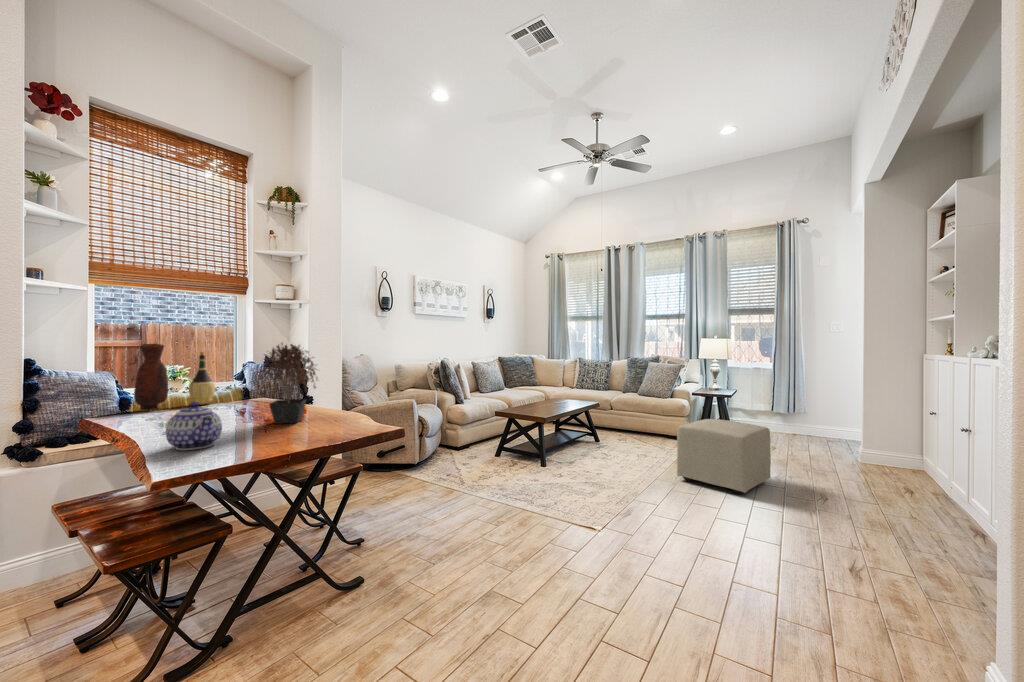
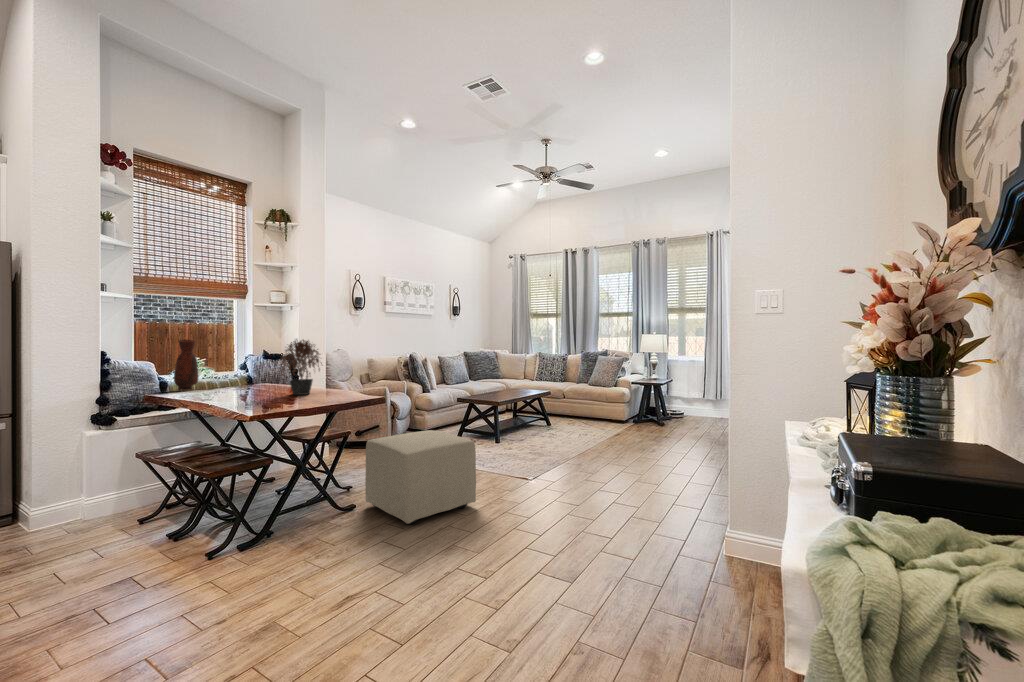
wine bottle: present [189,352,215,405] -> none [212,346,231,387]
teapot: present [166,402,222,450] -> none [236,377,269,406]
ottoman: present [677,419,771,494] -> present [365,430,476,524]

